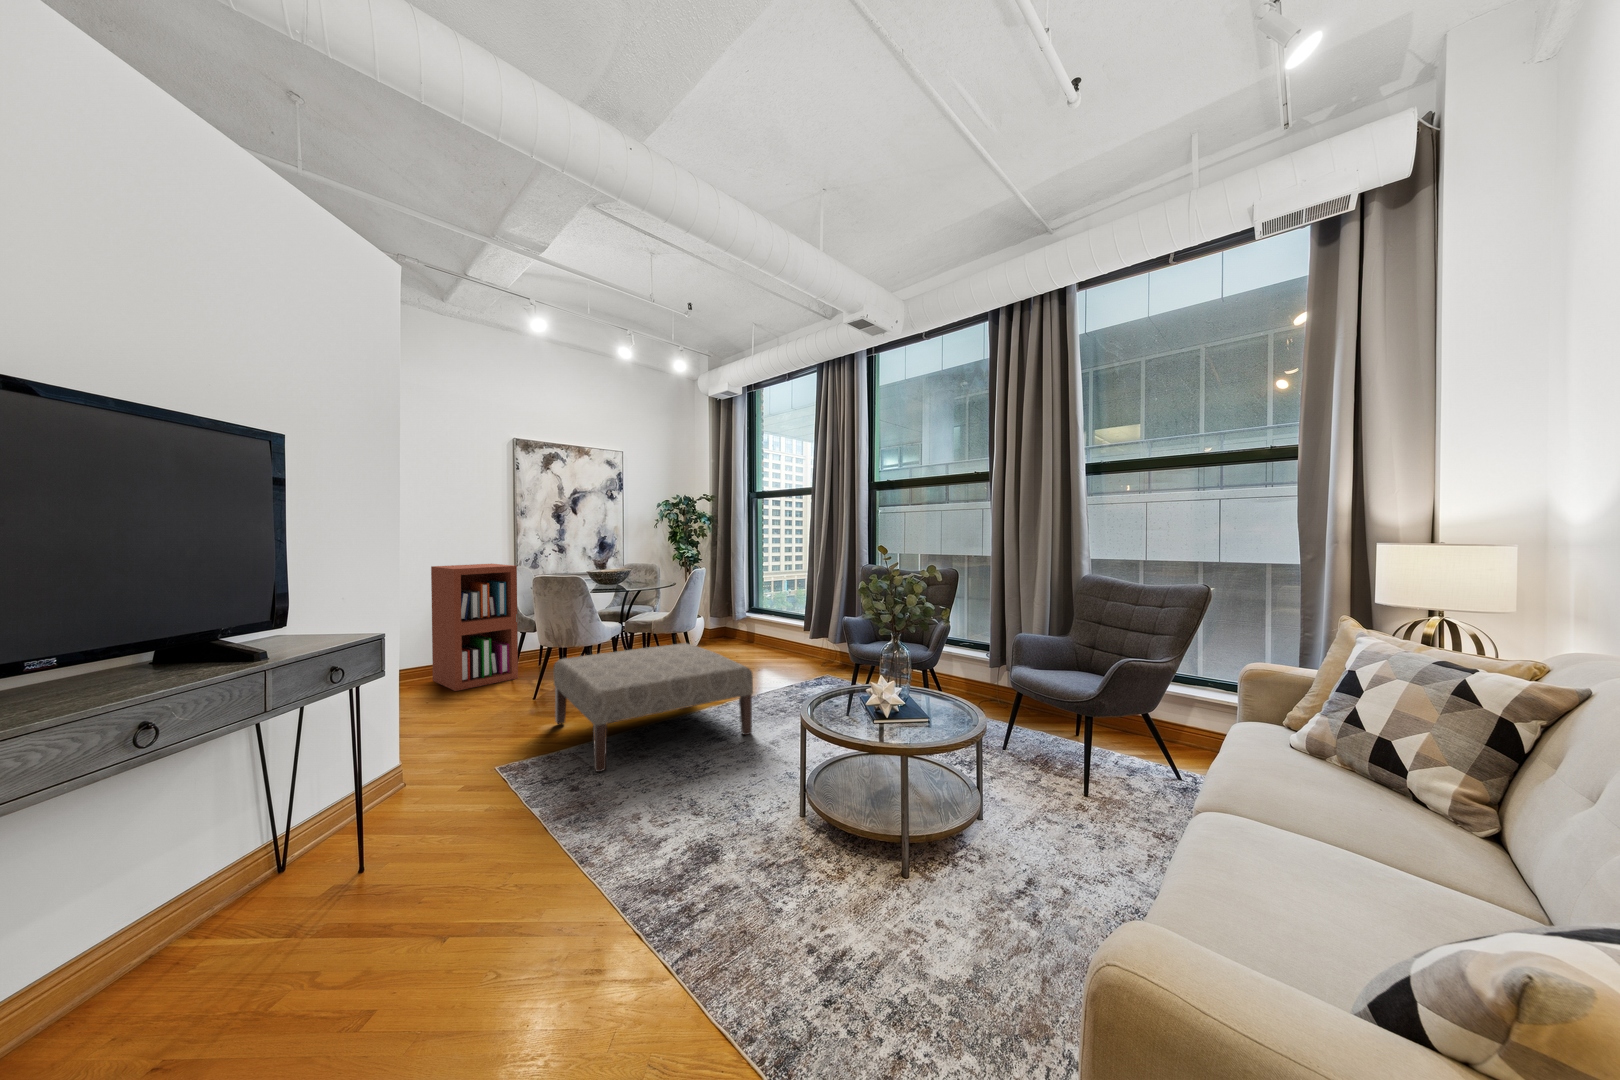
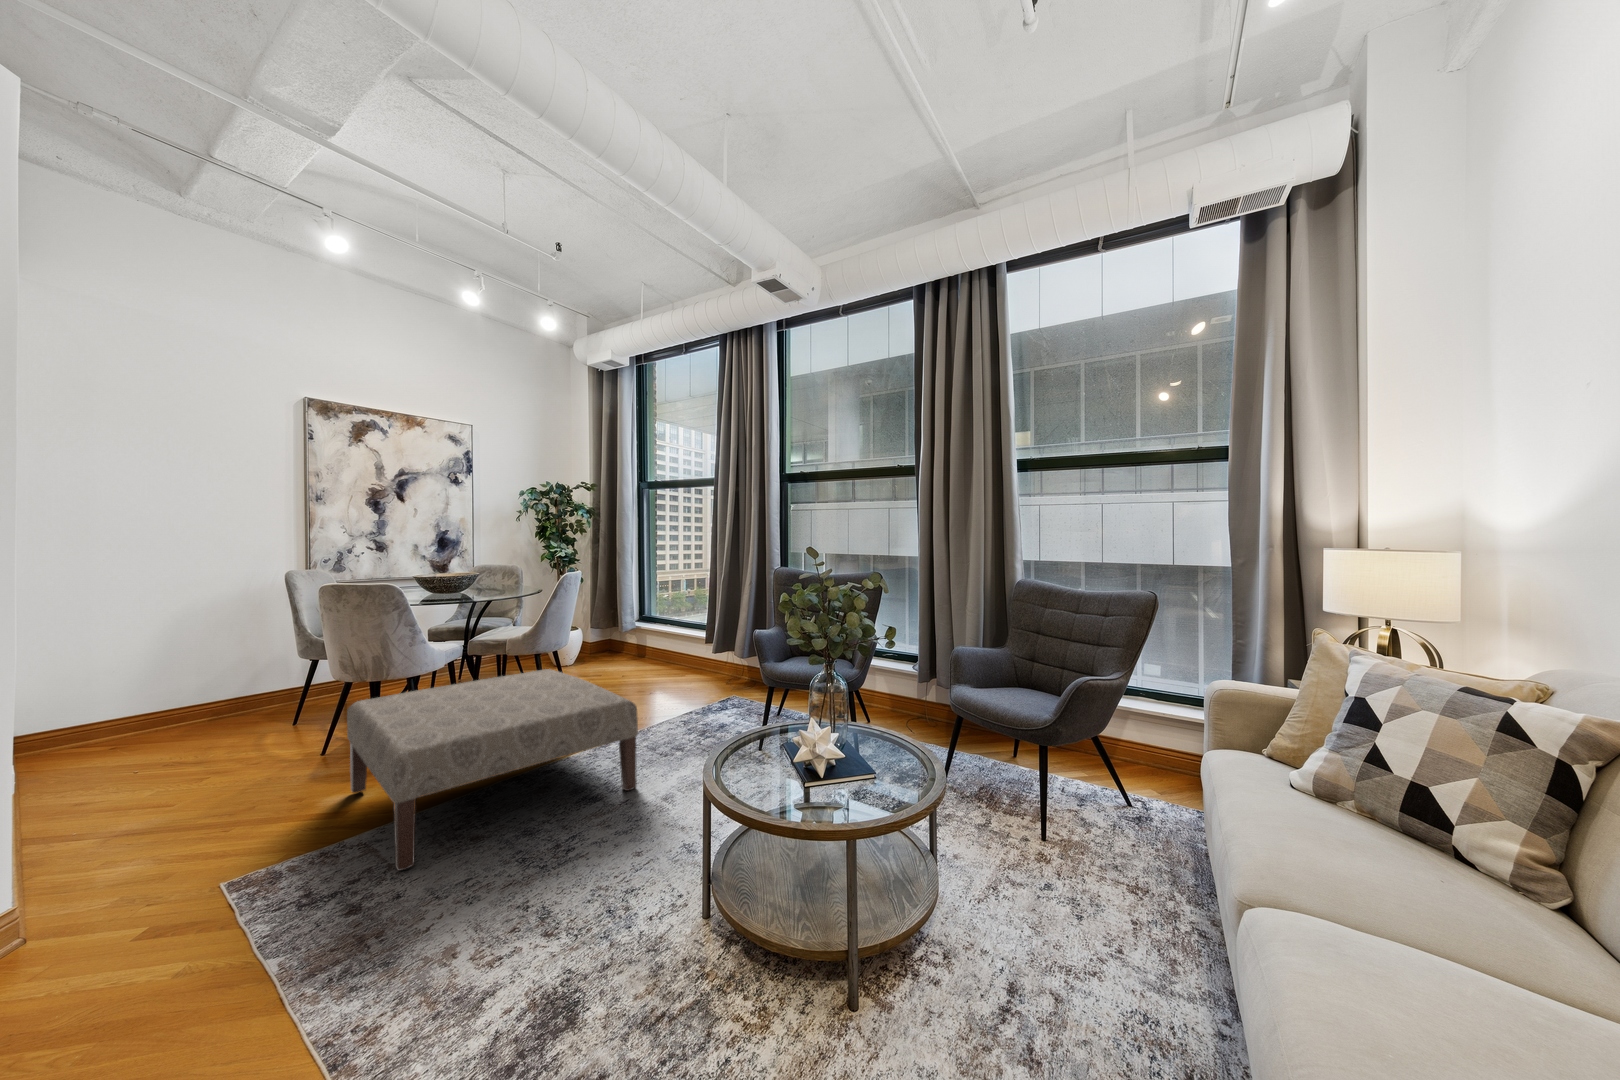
bookshelf: present [431,564,518,691] -> none [171,569,311,749]

